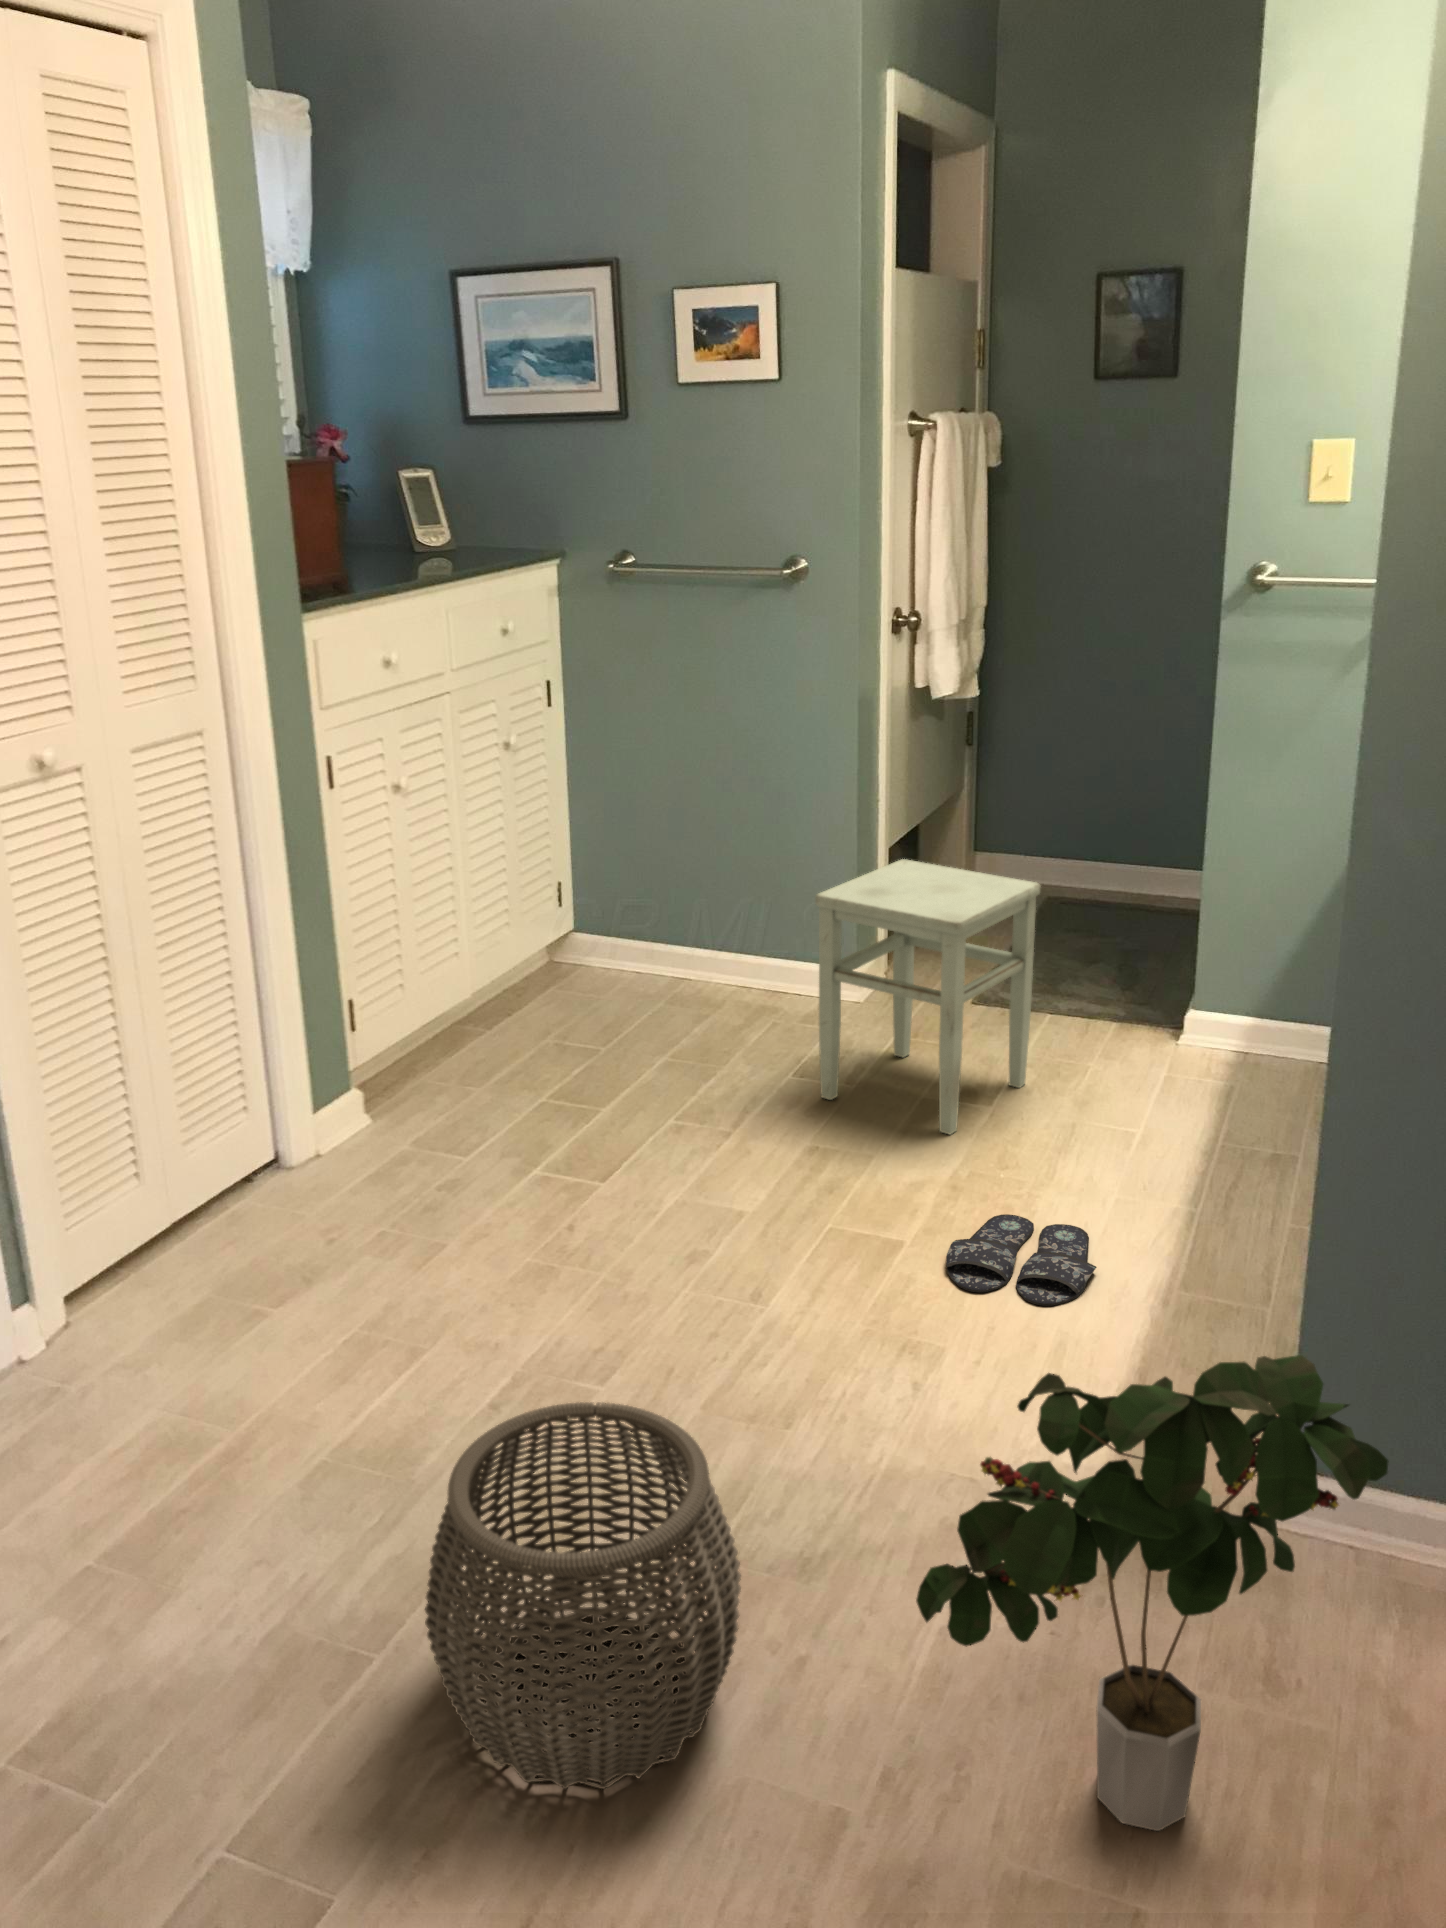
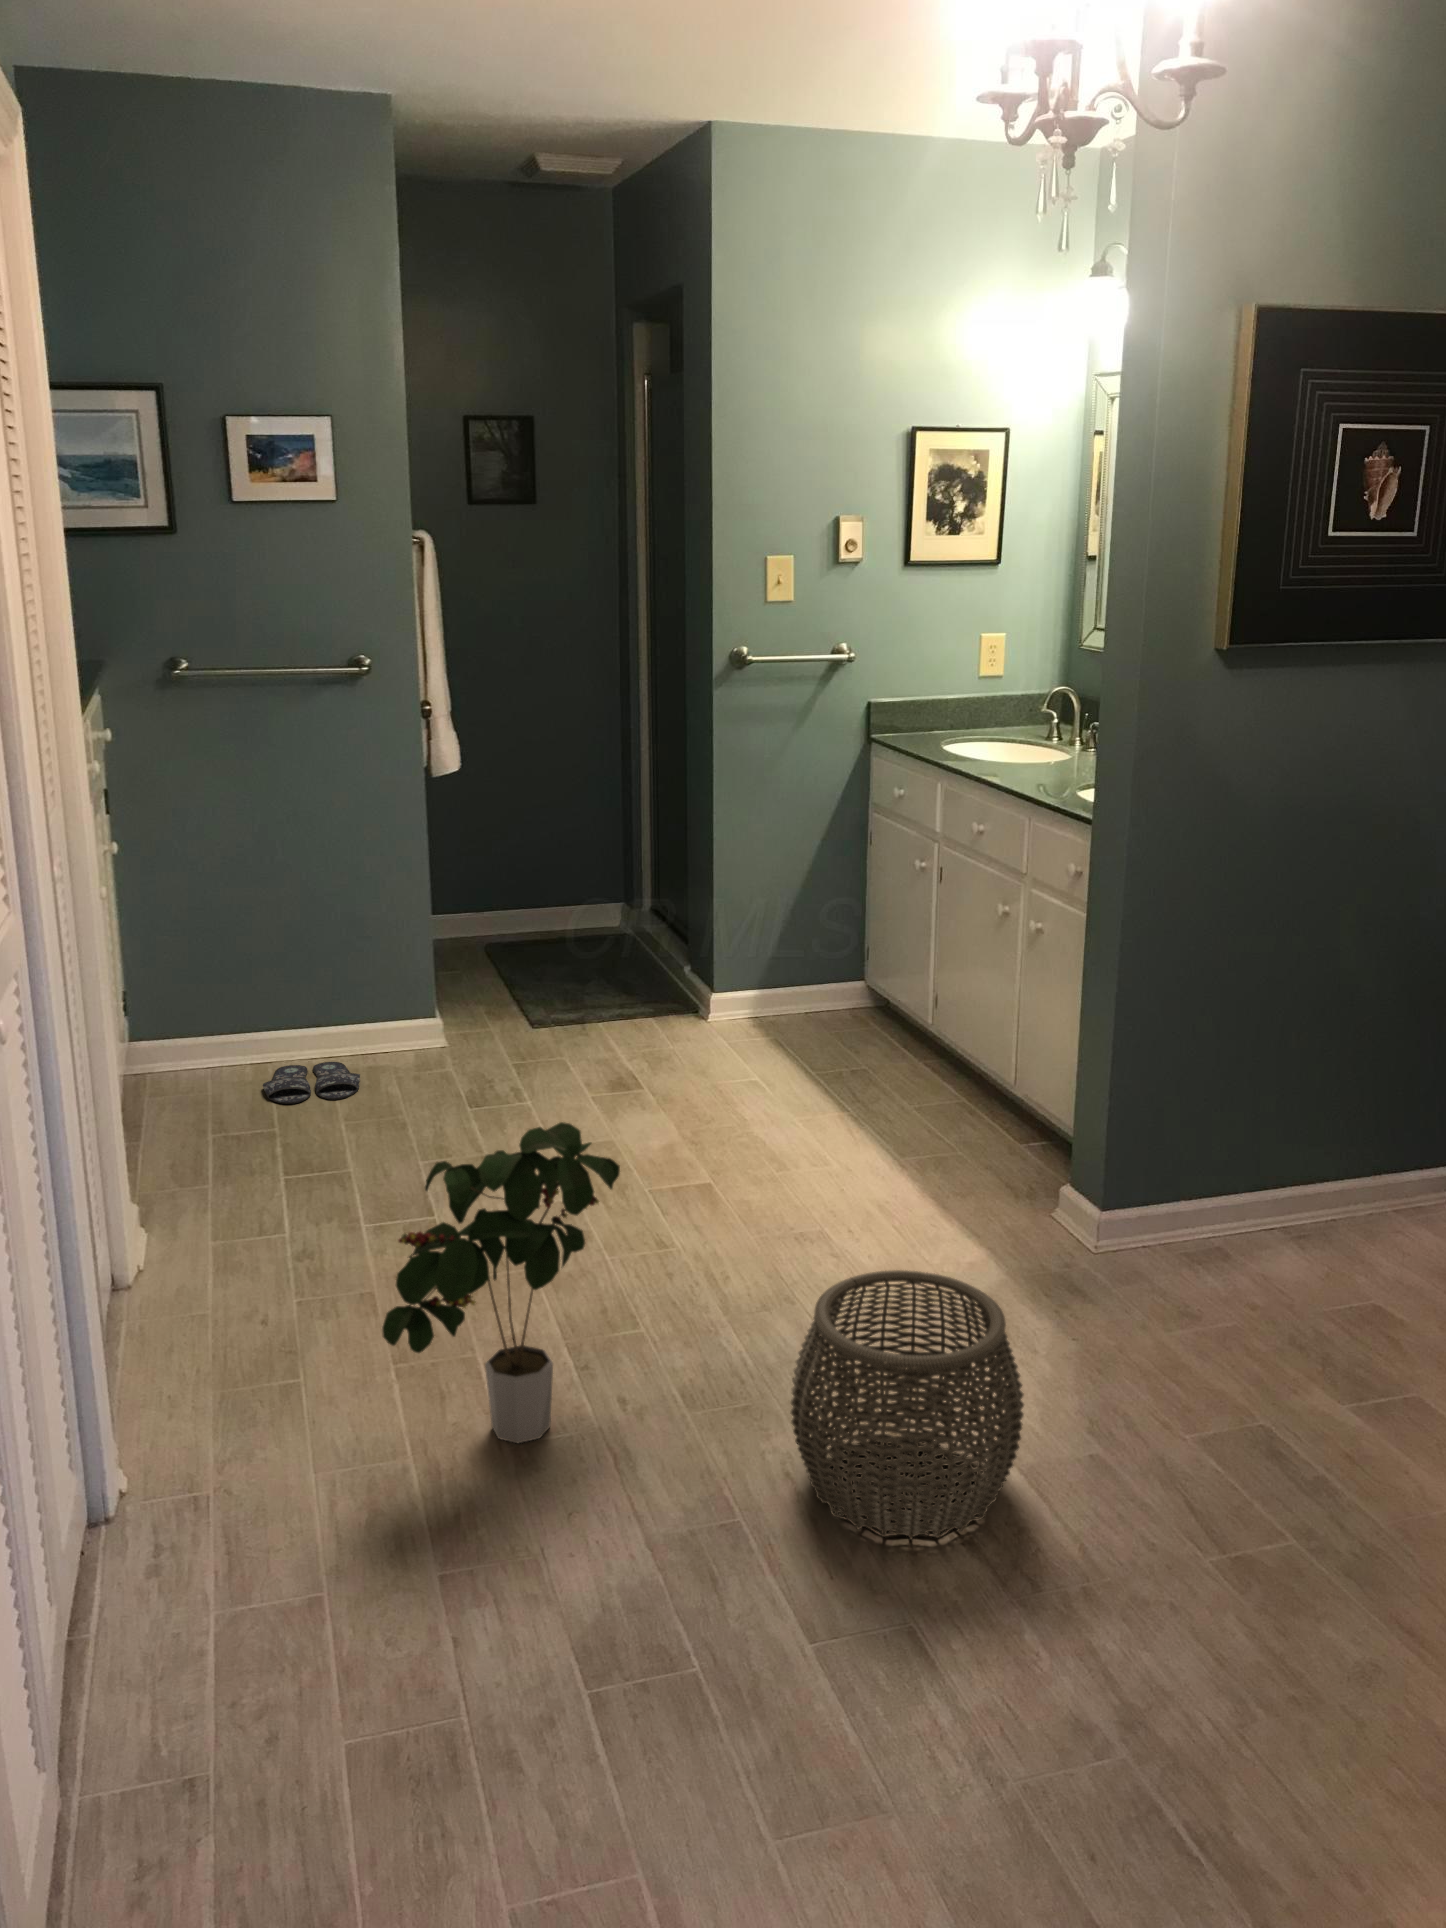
stool: present [815,859,1040,1134] -> none [504,905,648,1116]
slippers: present [946,1214,1097,1306] -> present [263,1062,360,1104]
potted plant: present [916,1355,1389,1831] -> present [382,1122,620,1443]

